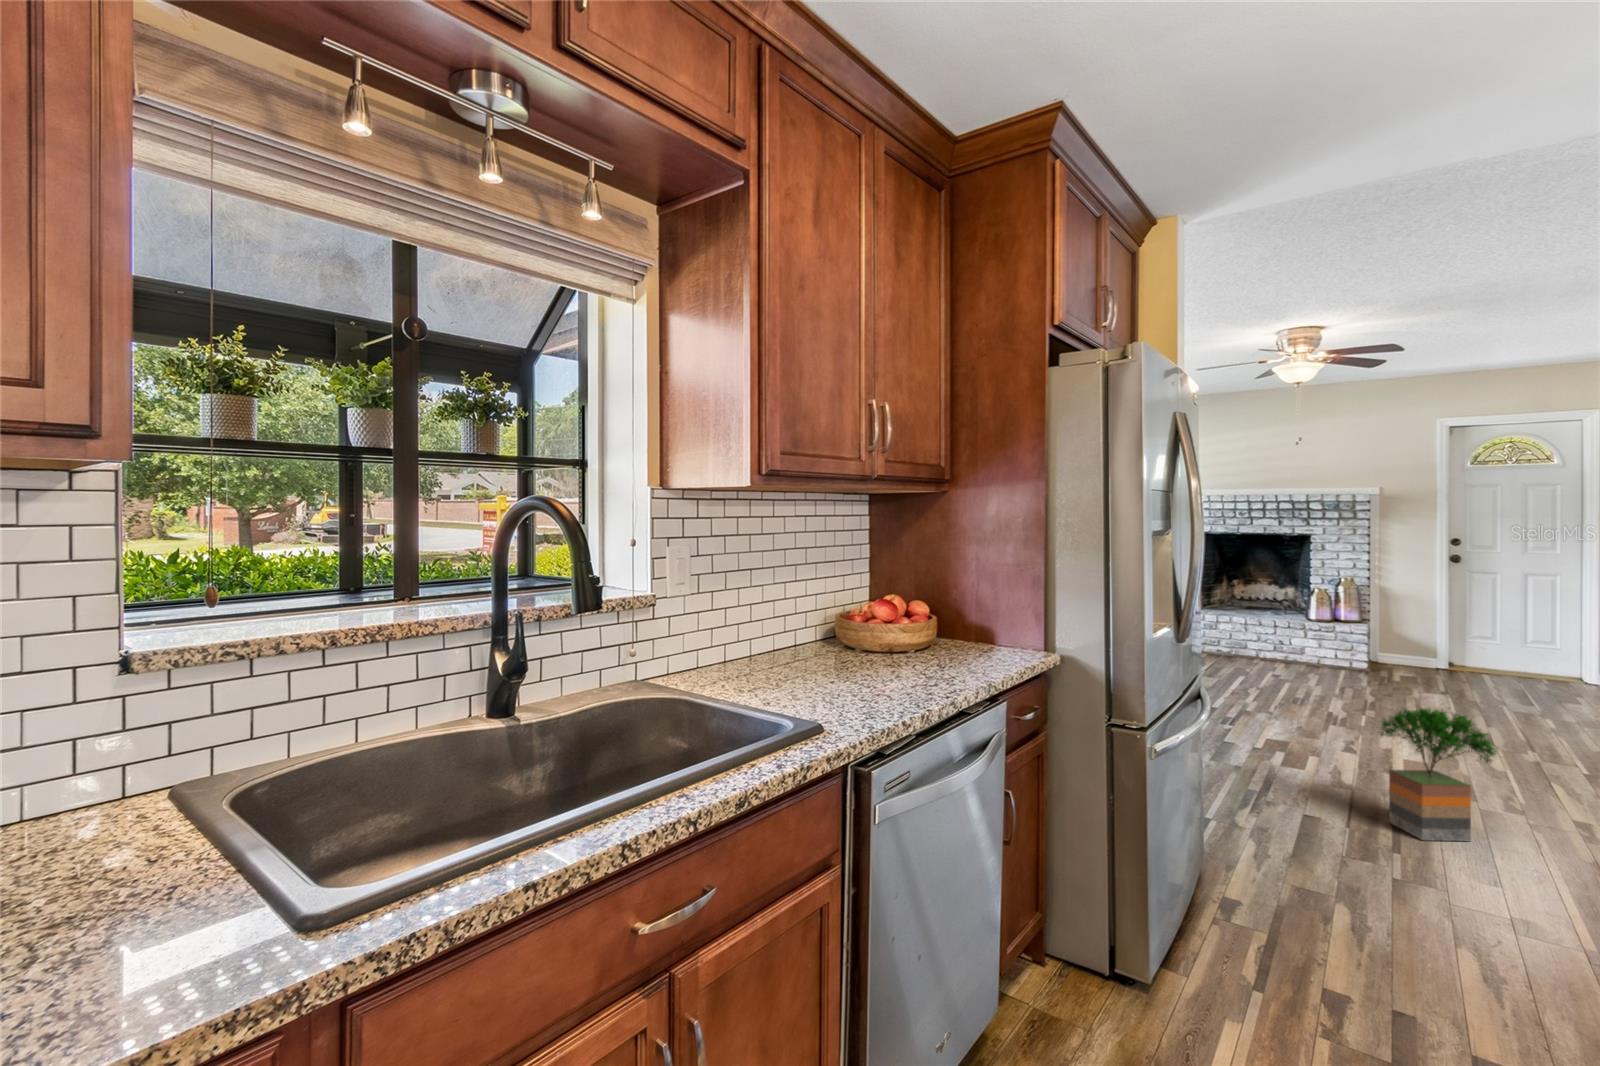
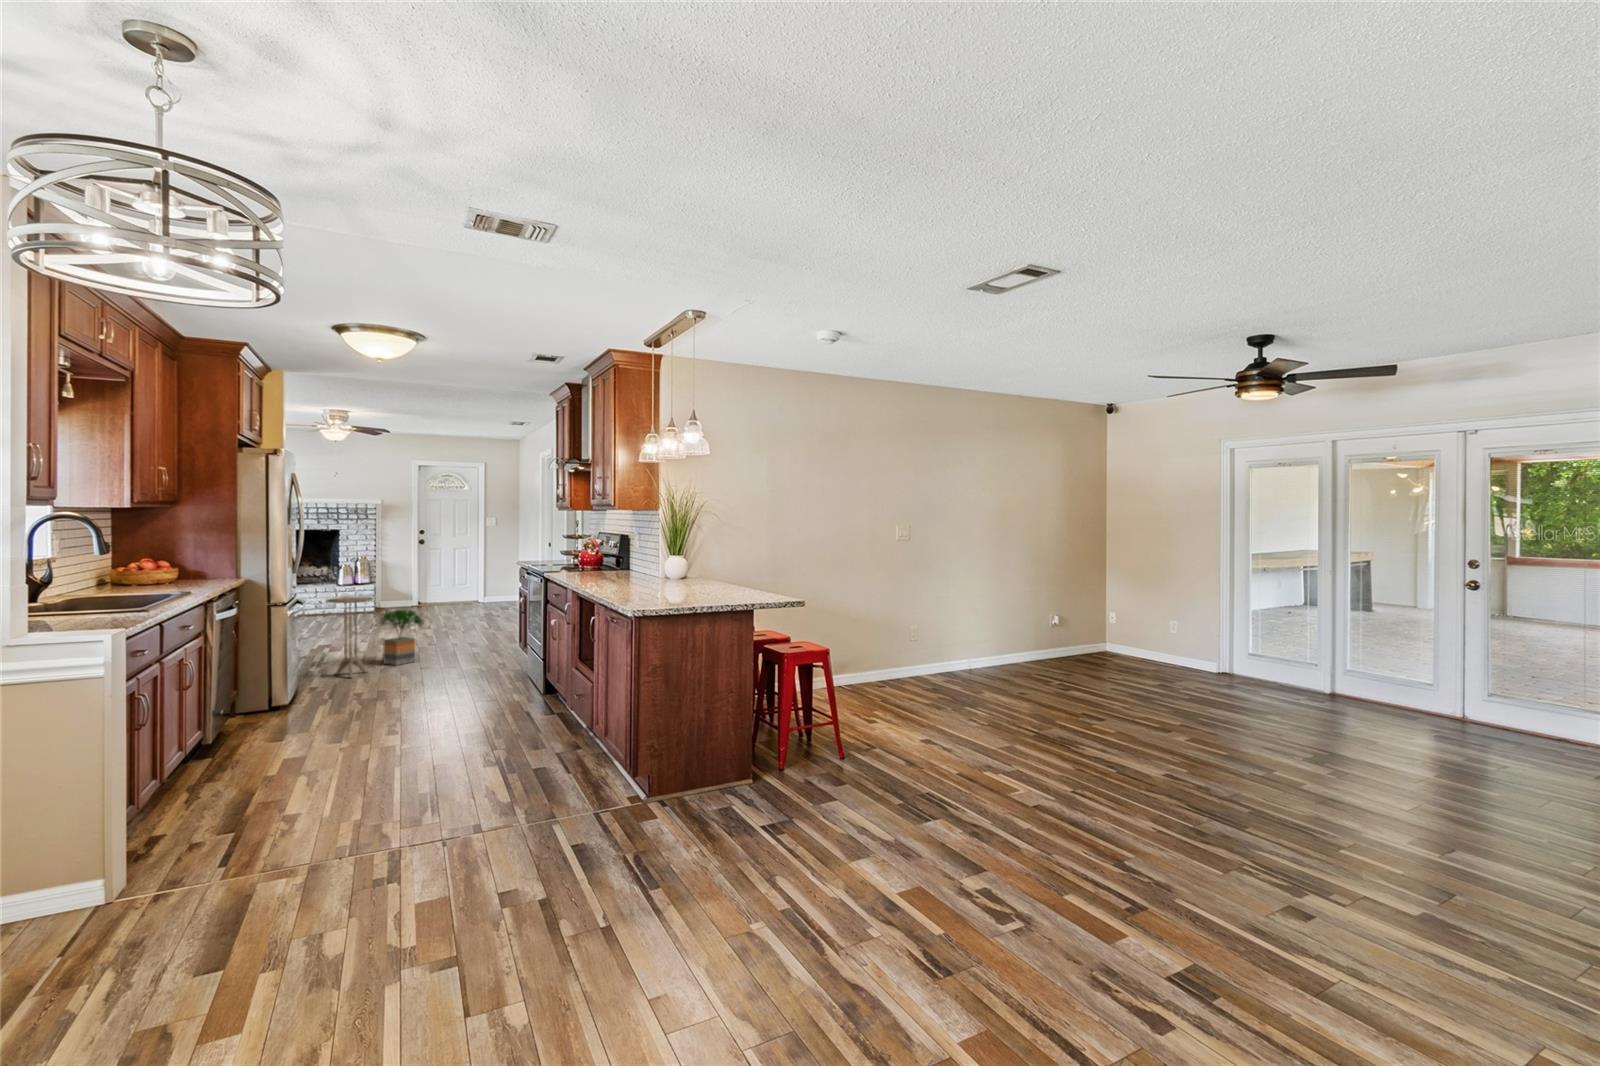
side table: none [1261,667,1367,854] -> present [327,597,374,678]

